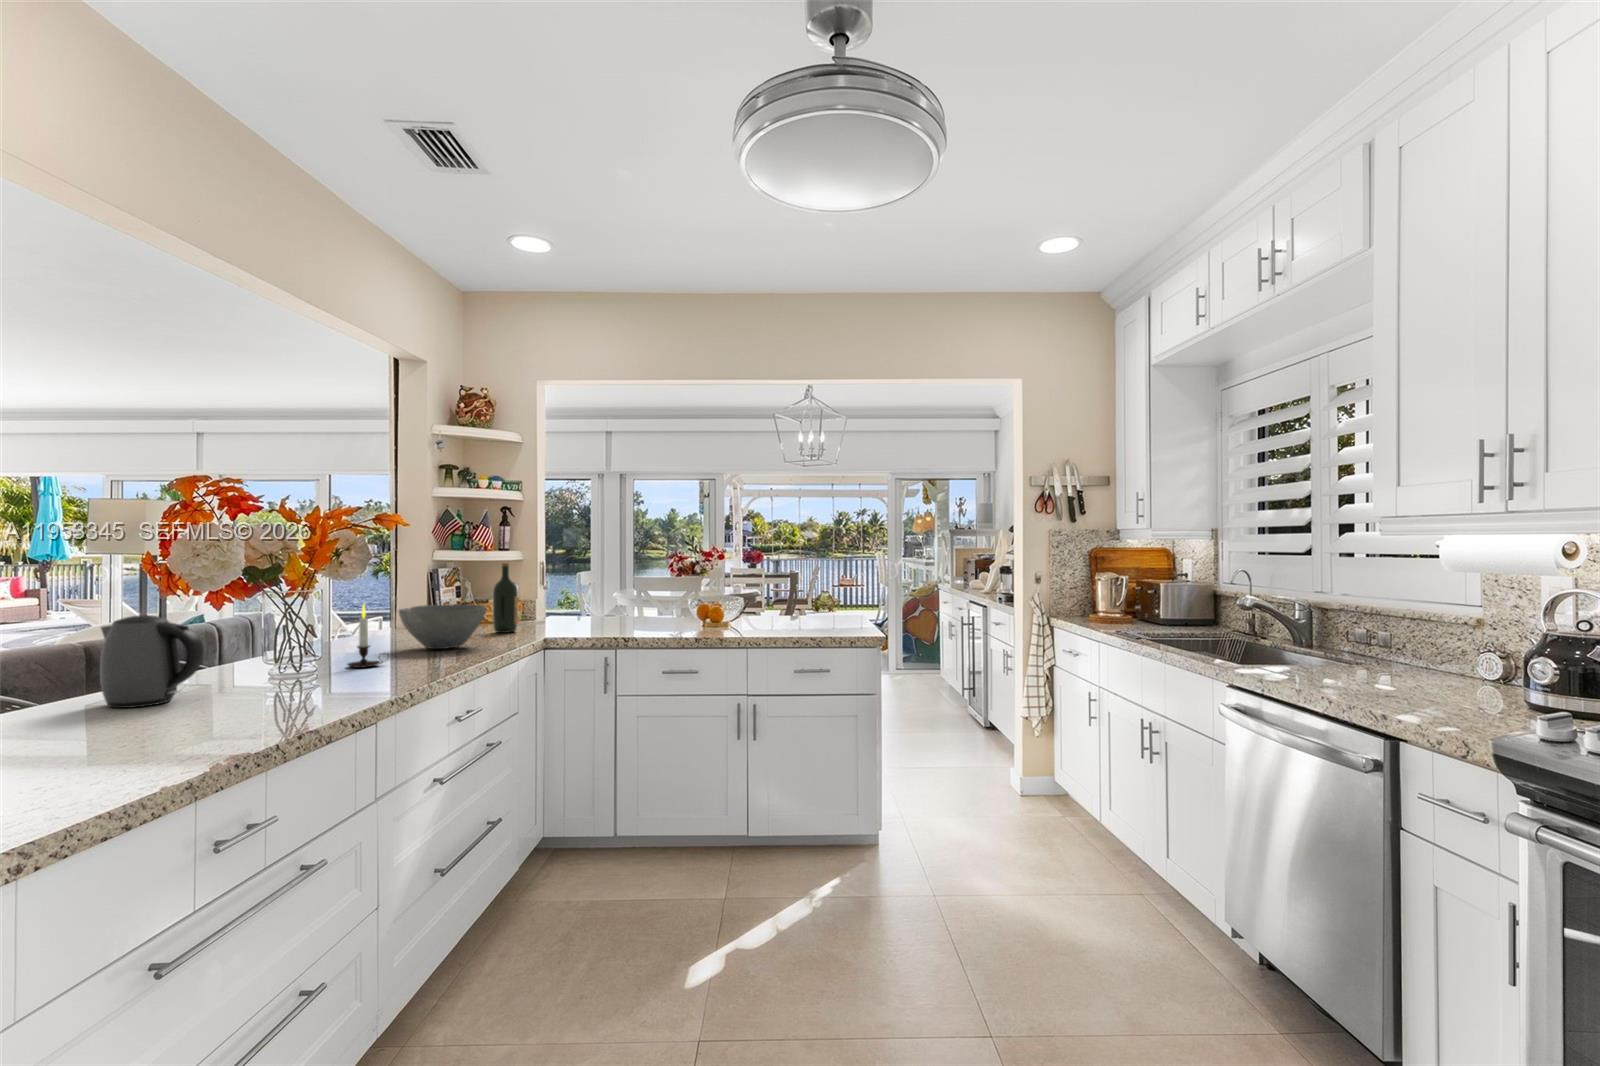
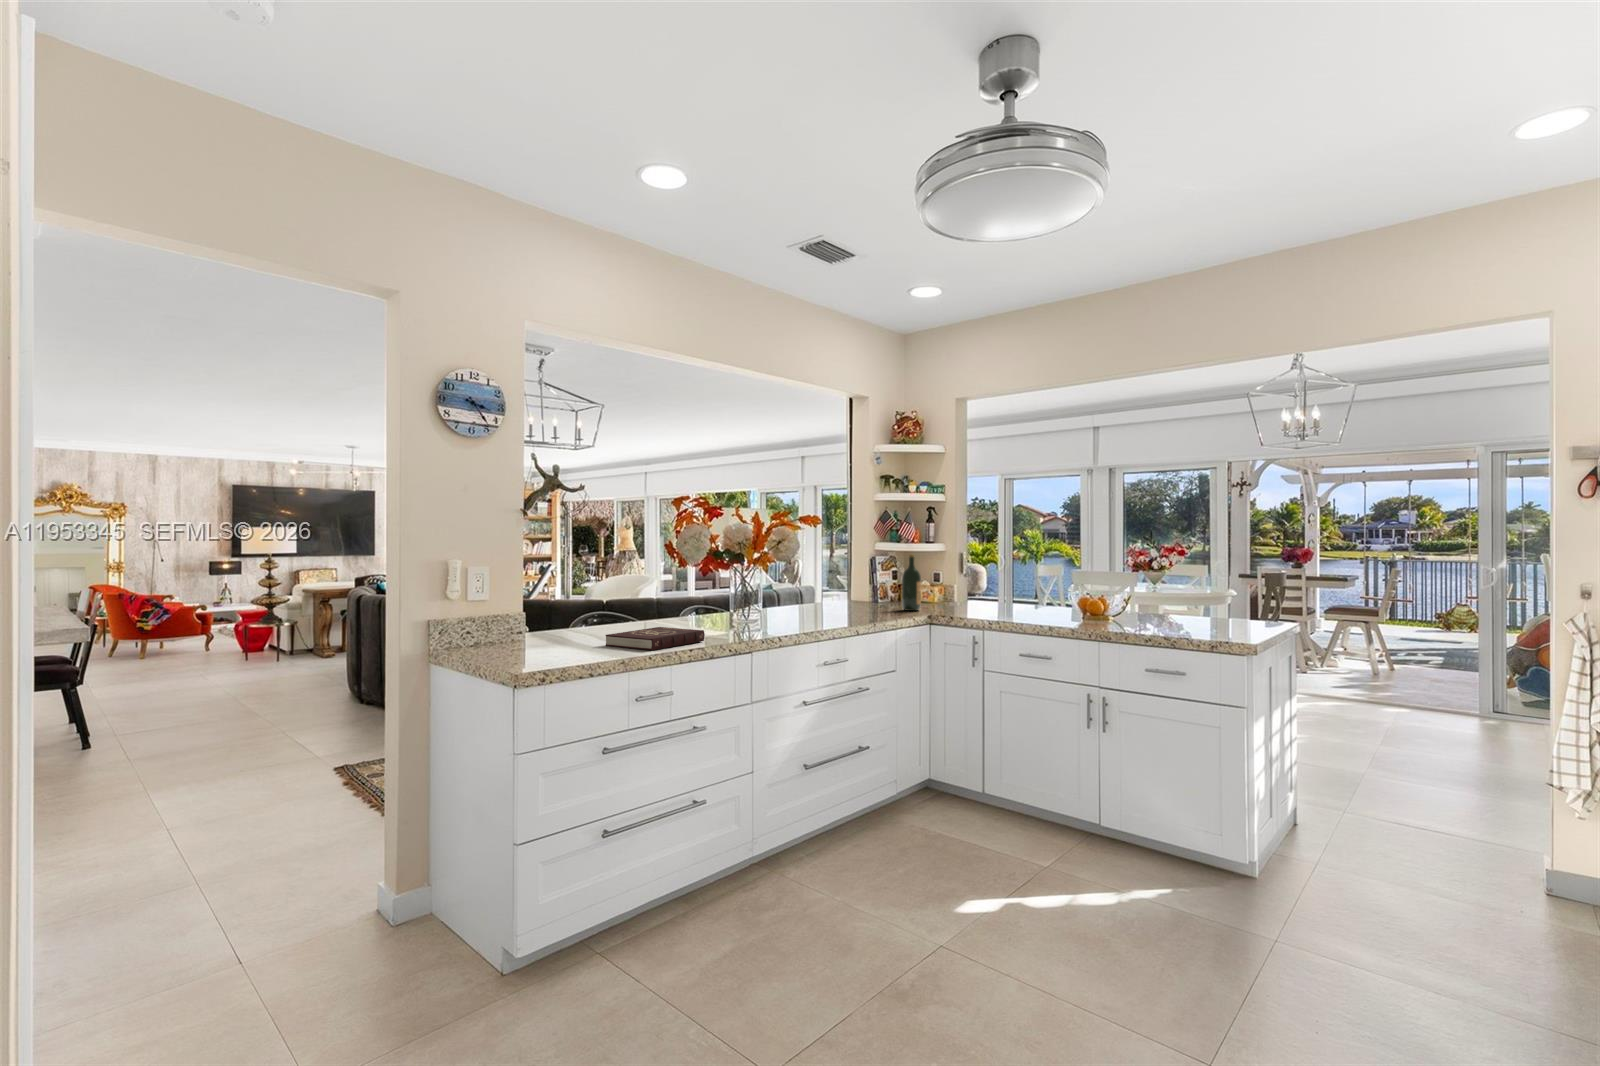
candle: present [347,604,388,668] -> none [769,579,794,623]
bowl: present [399,604,486,649] -> none [816,584,877,617]
kettle: present [100,615,204,708] -> none [632,579,676,630]
book: none [98,696,303,754] -> present [606,627,705,650]

